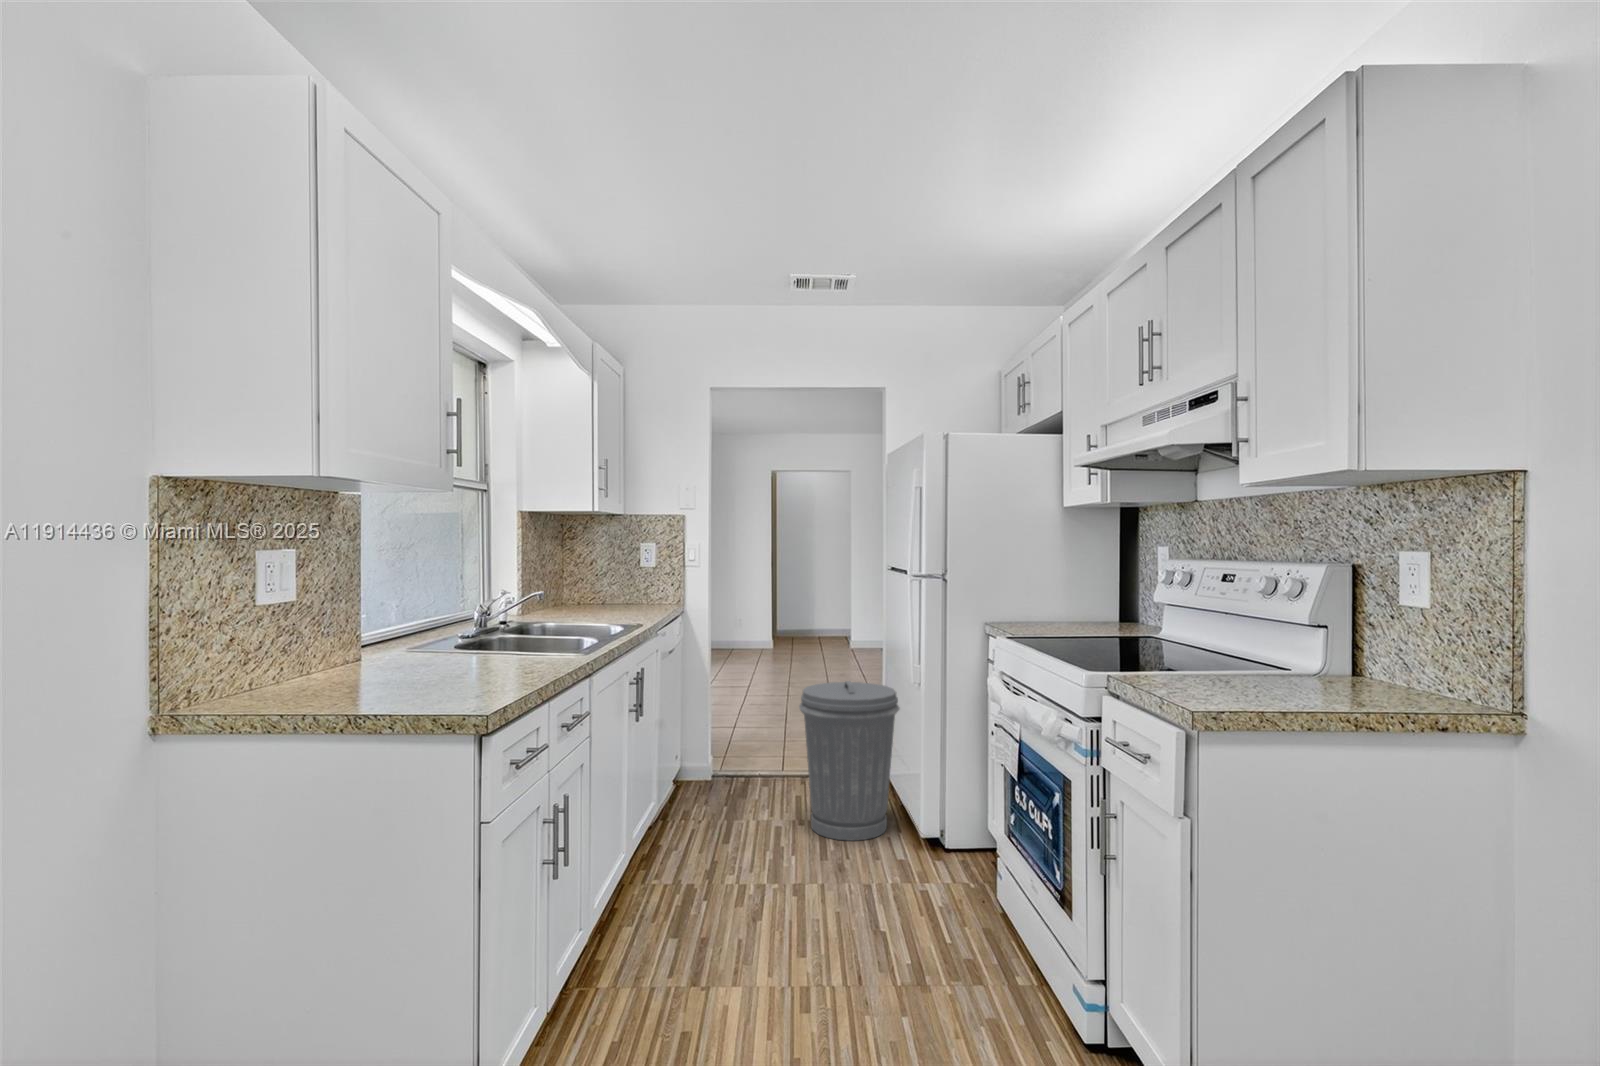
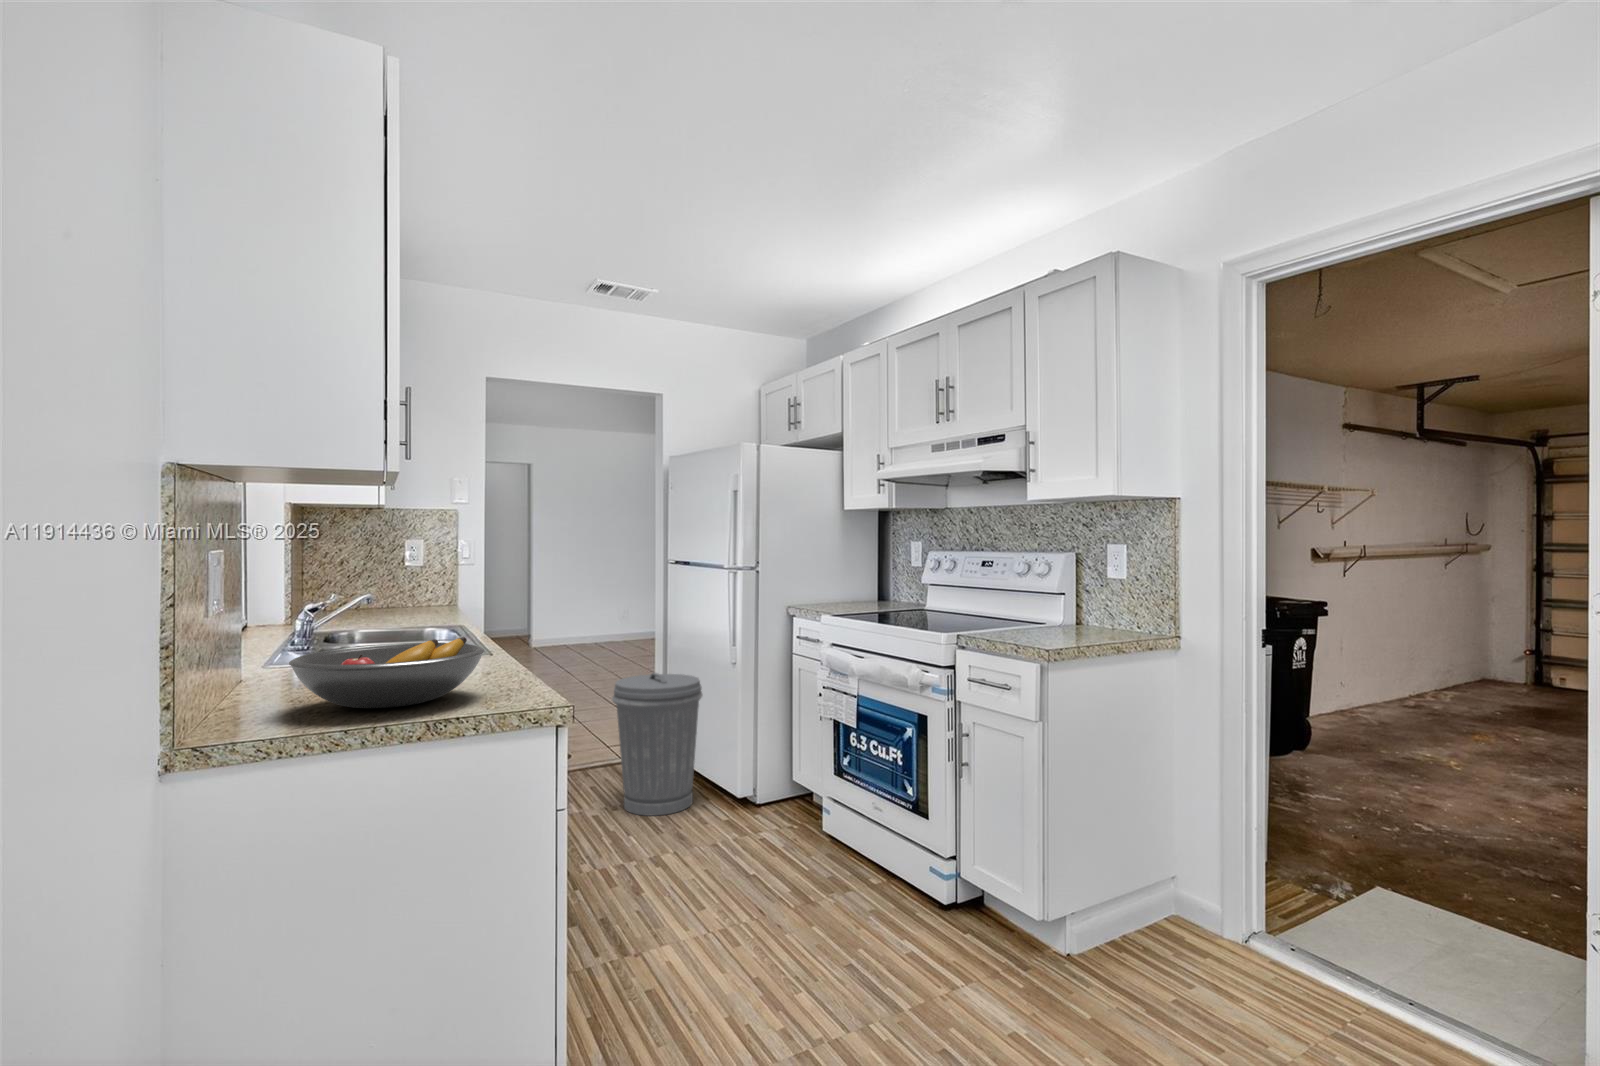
fruit bowl: none [285,635,466,697] -> present [289,637,484,708]

